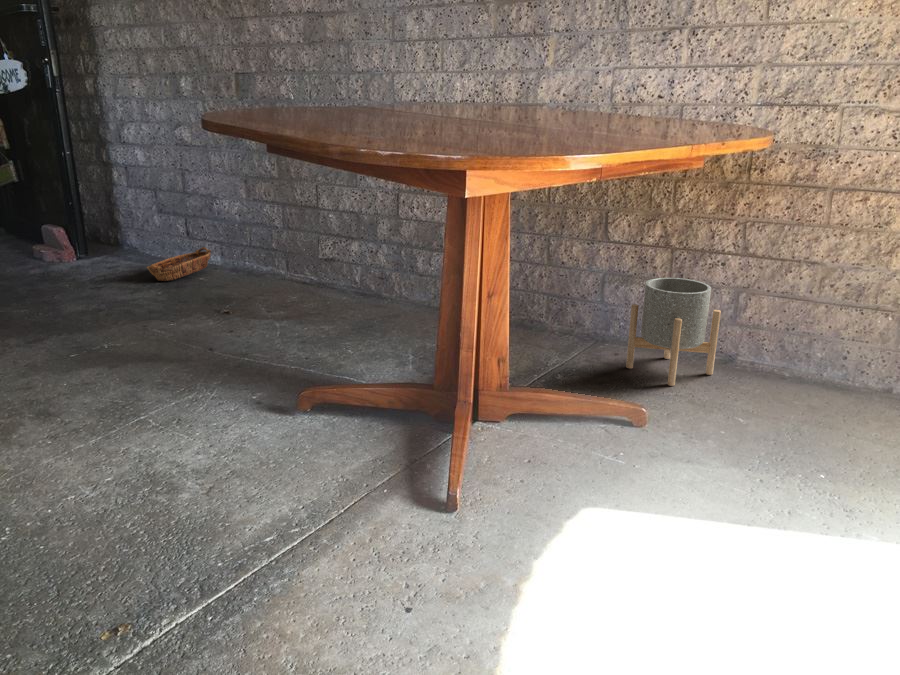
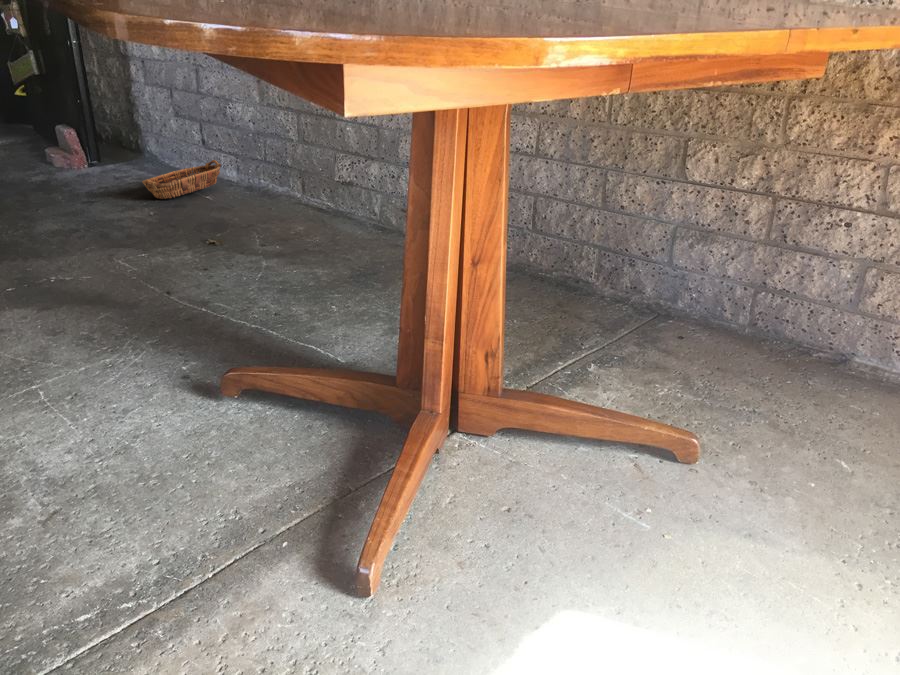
planter: present [626,278,721,386] -> none [691,239,835,395]

